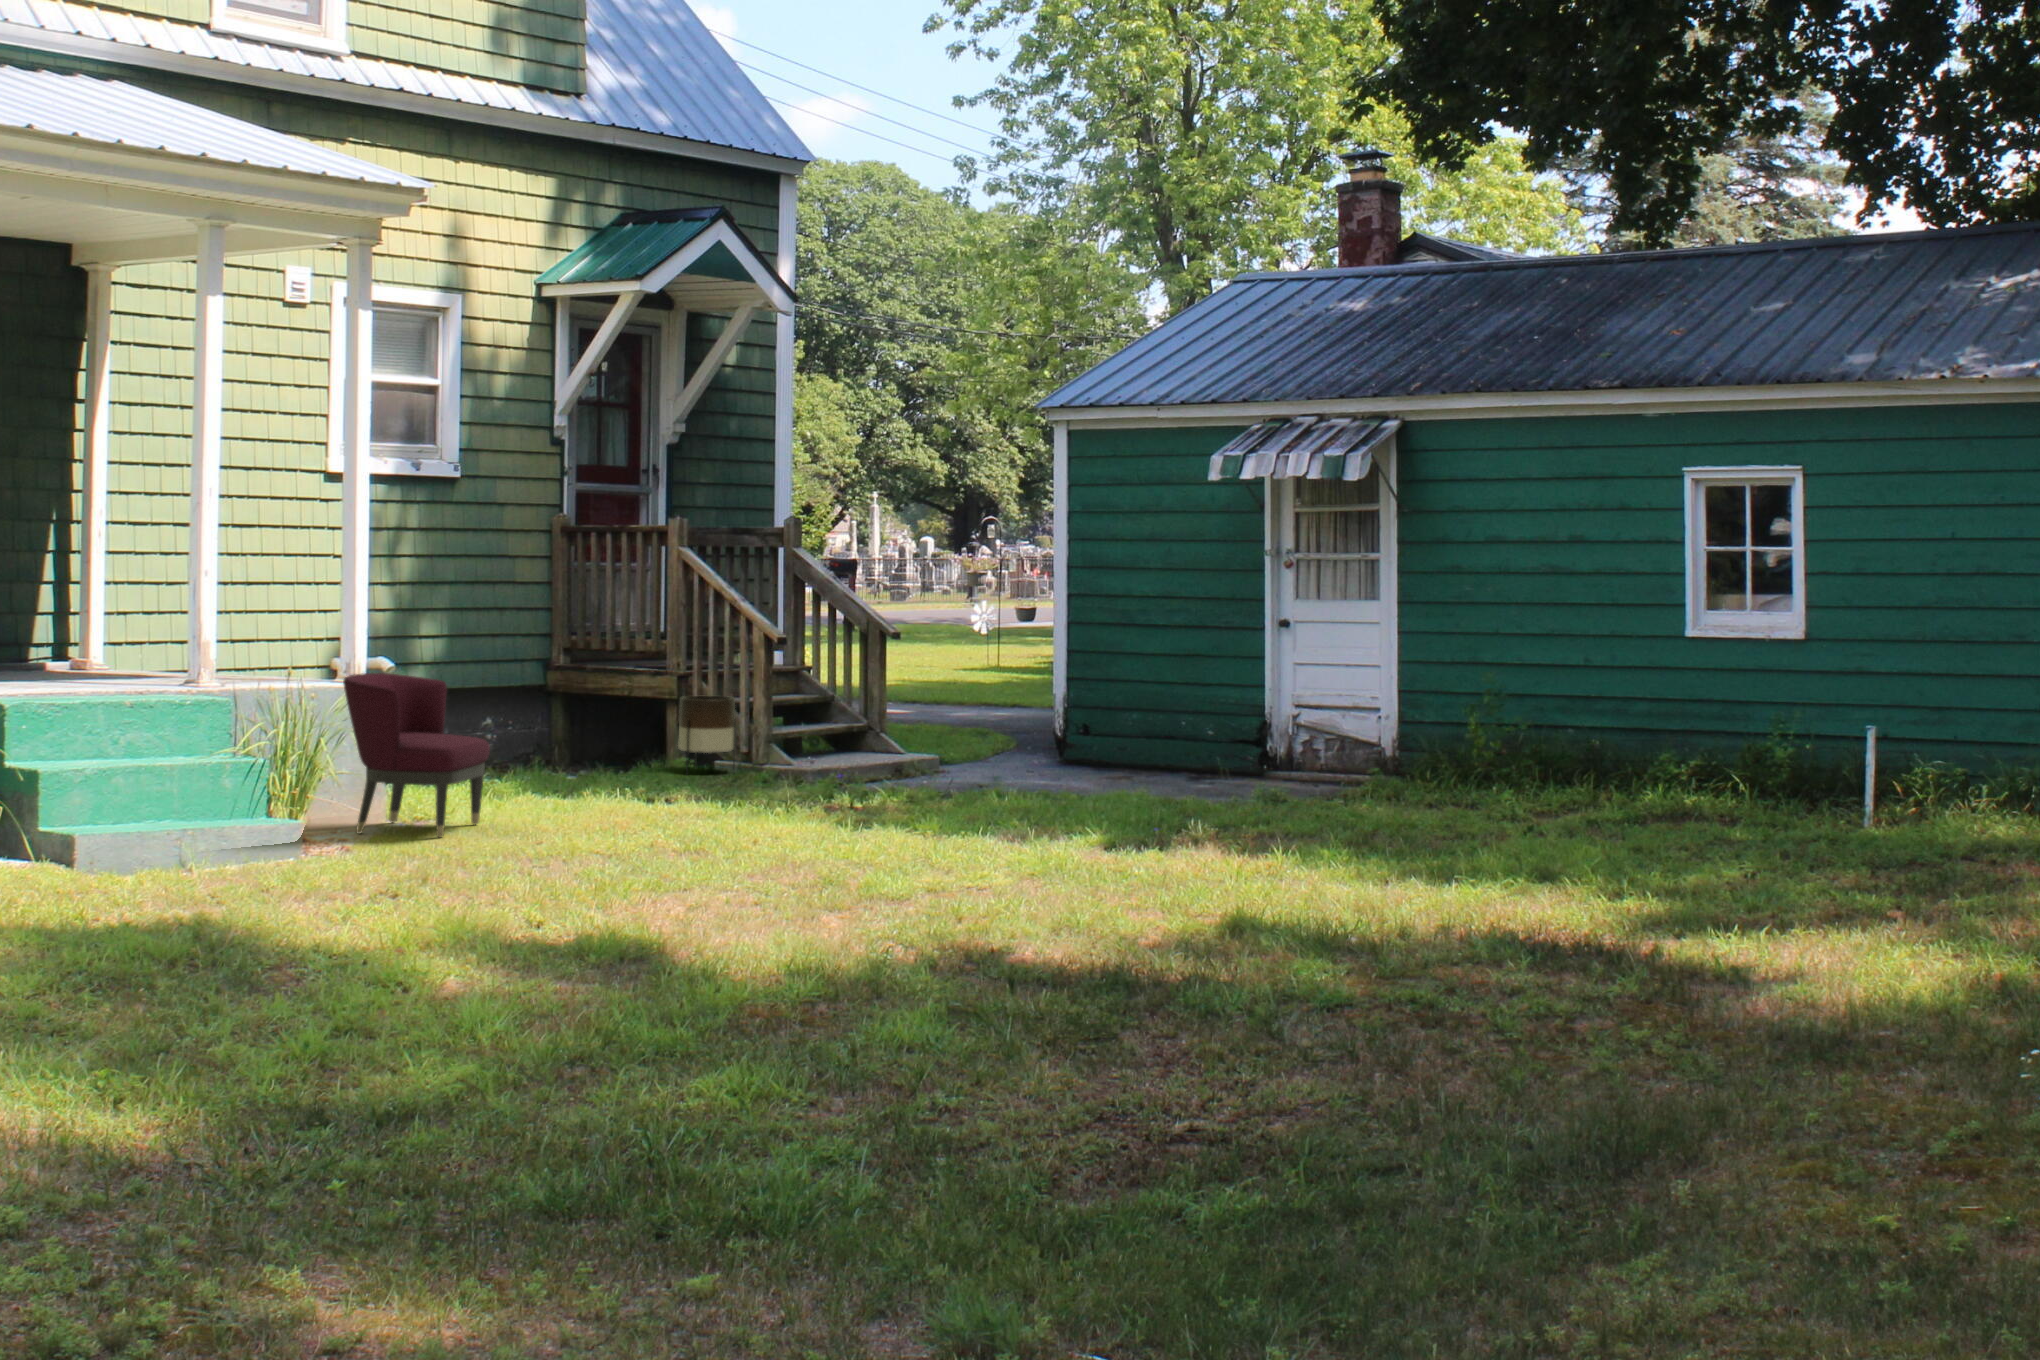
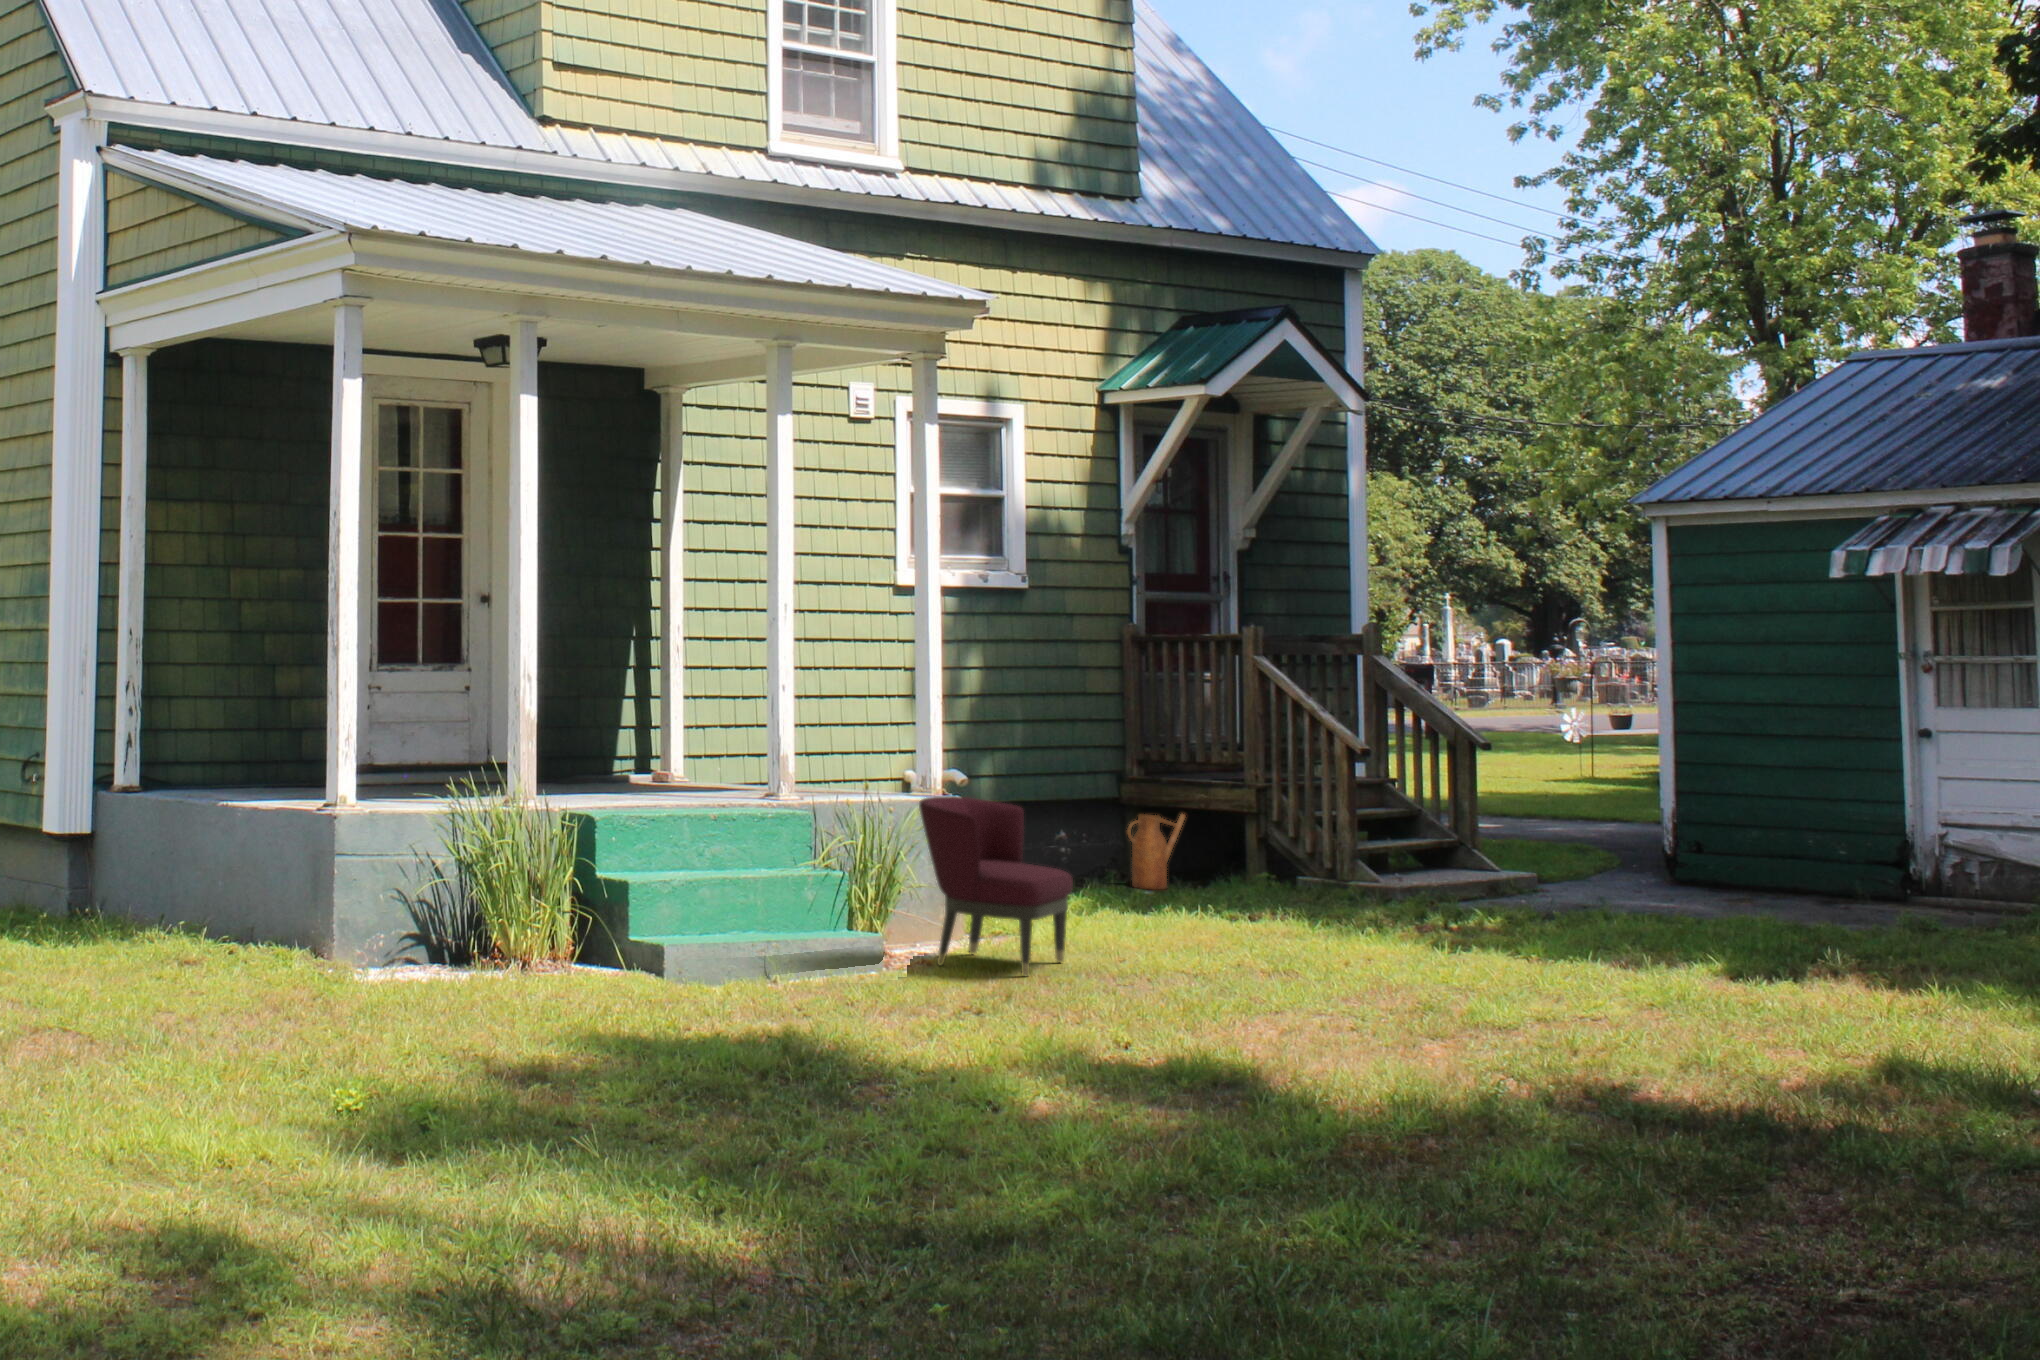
watering can: none [558,688,614,760] -> present [1128,814,1185,890]
planter: present [678,696,736,772] -> none [1264,827,1330,915]

